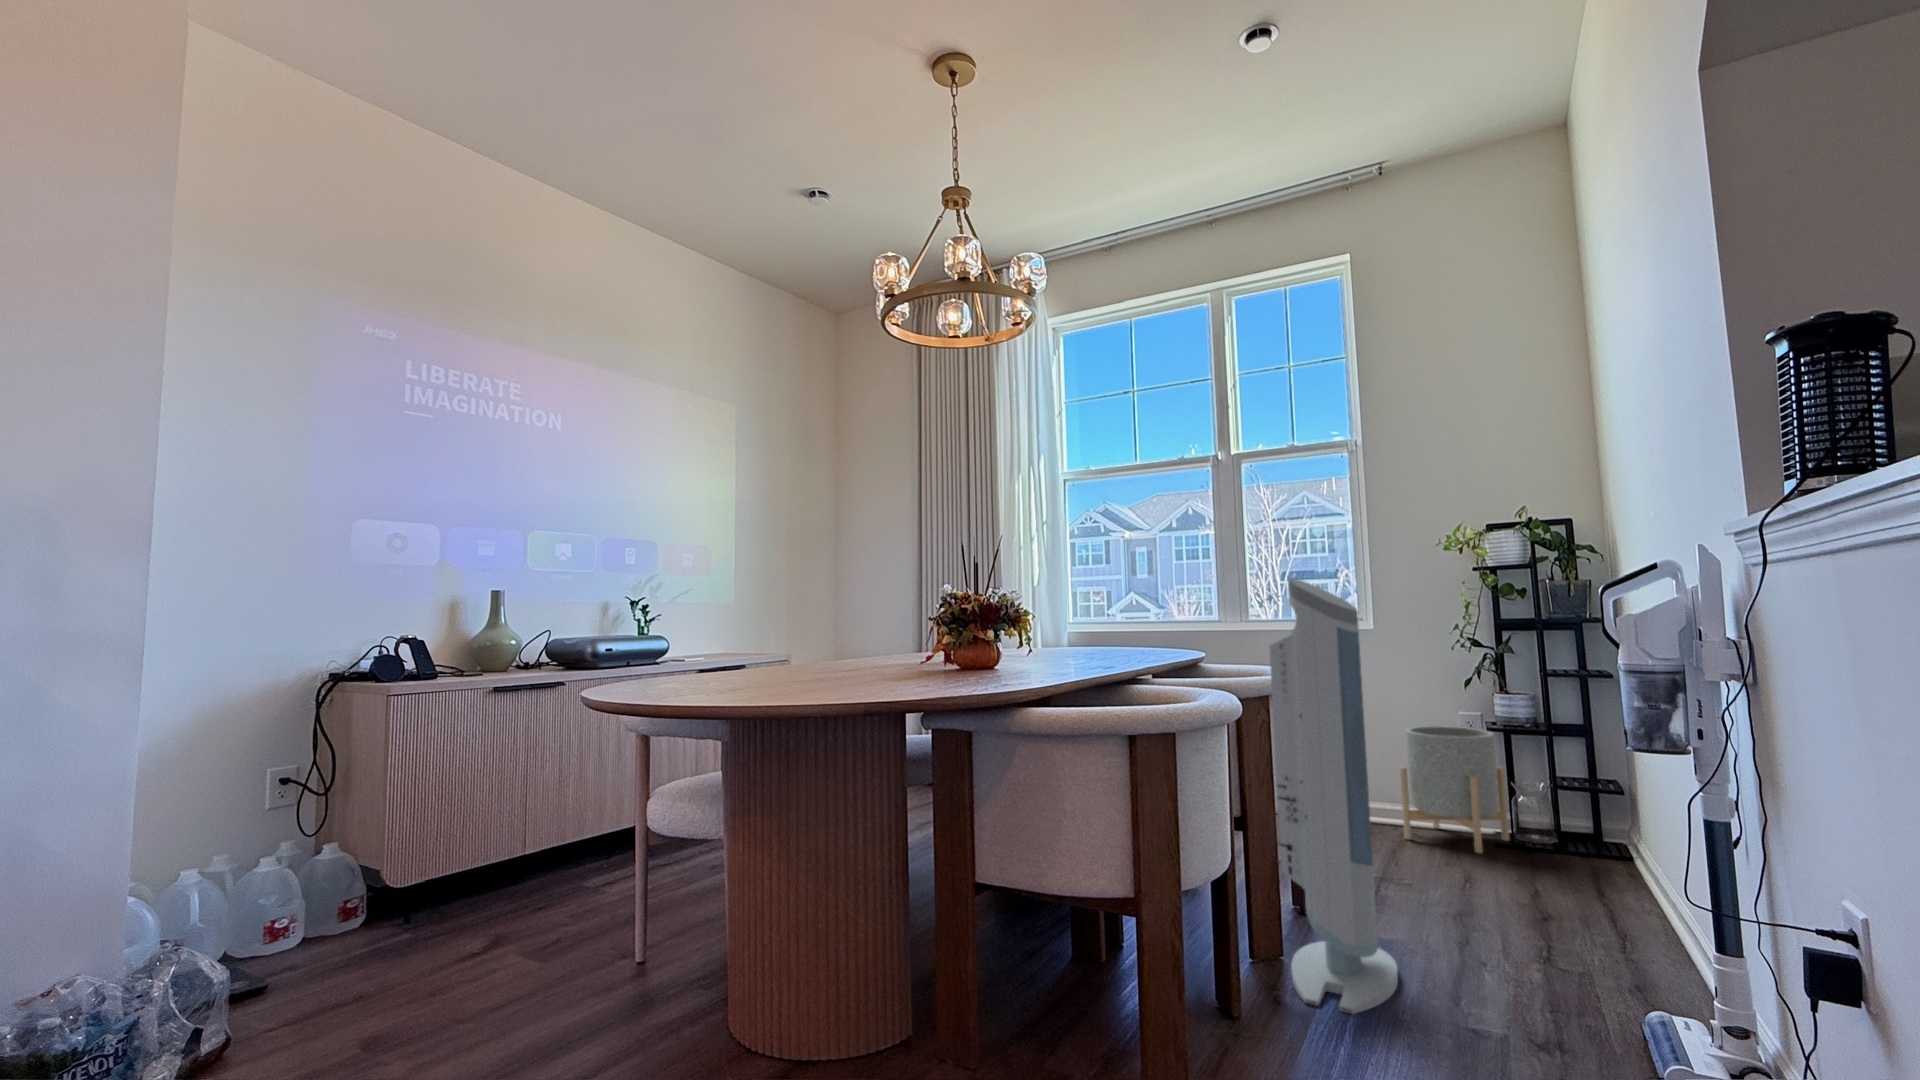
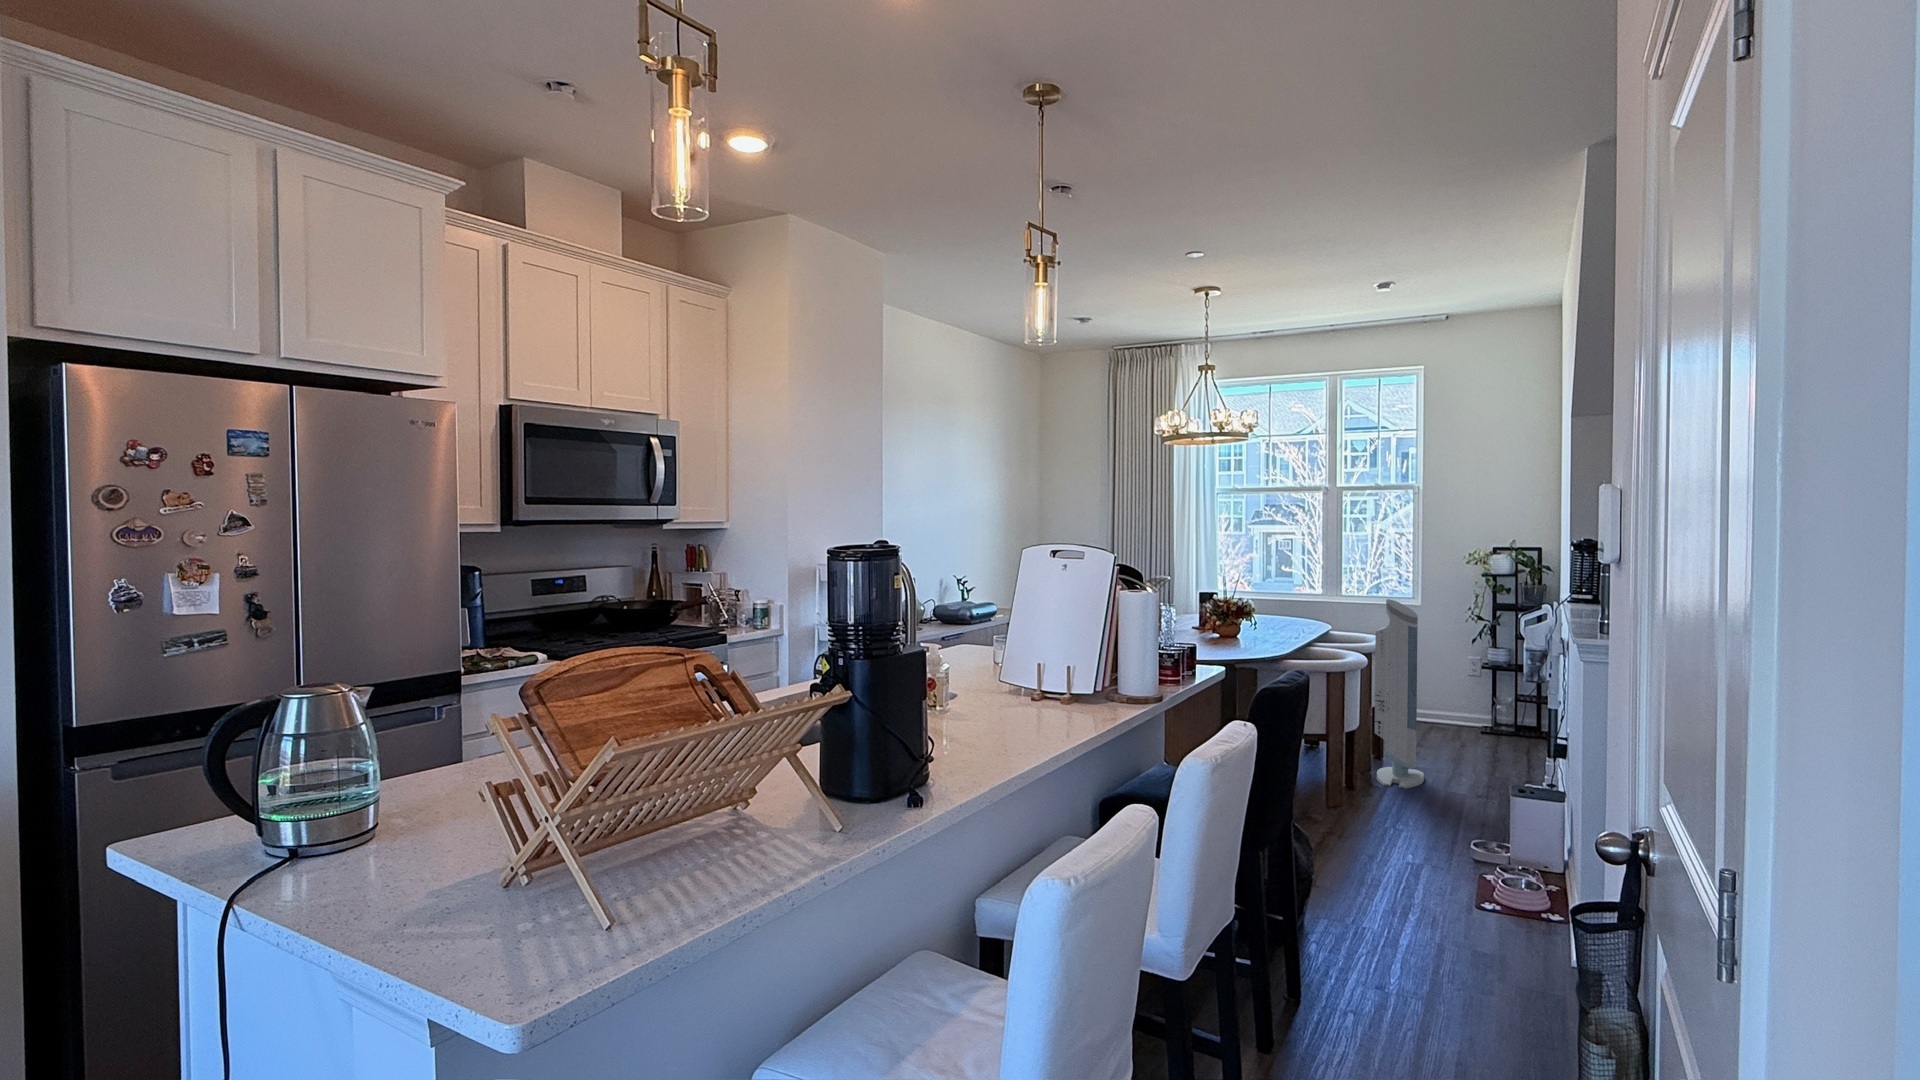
planter: present [1400,726,1509,853] -> none [1430,666,1490,736]

